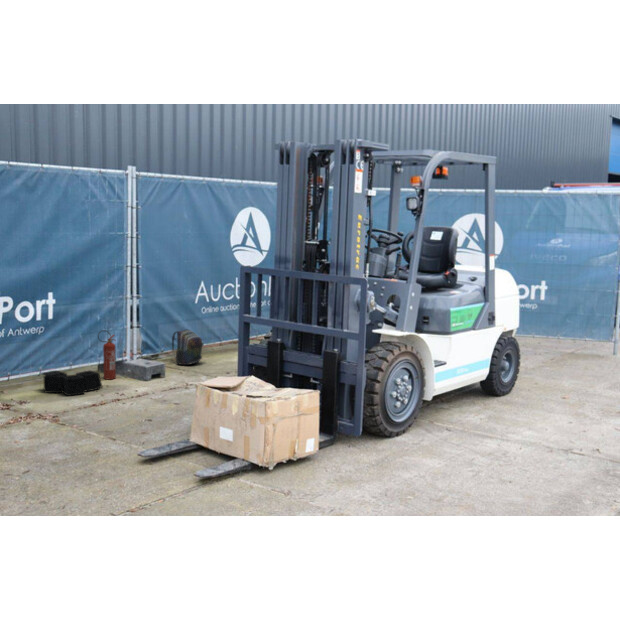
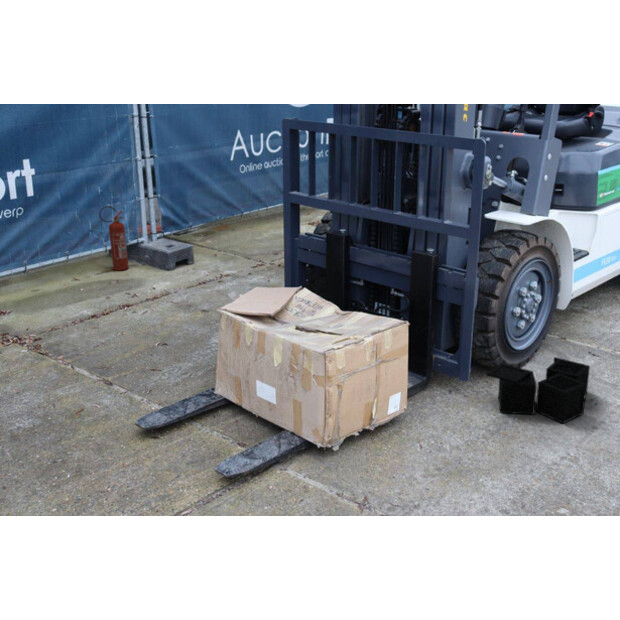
backpack: present [172,329,203,365] -> none [201,196,243,244]
storage bin: present [42,371,102,396] -> present [487,357,597,423]

